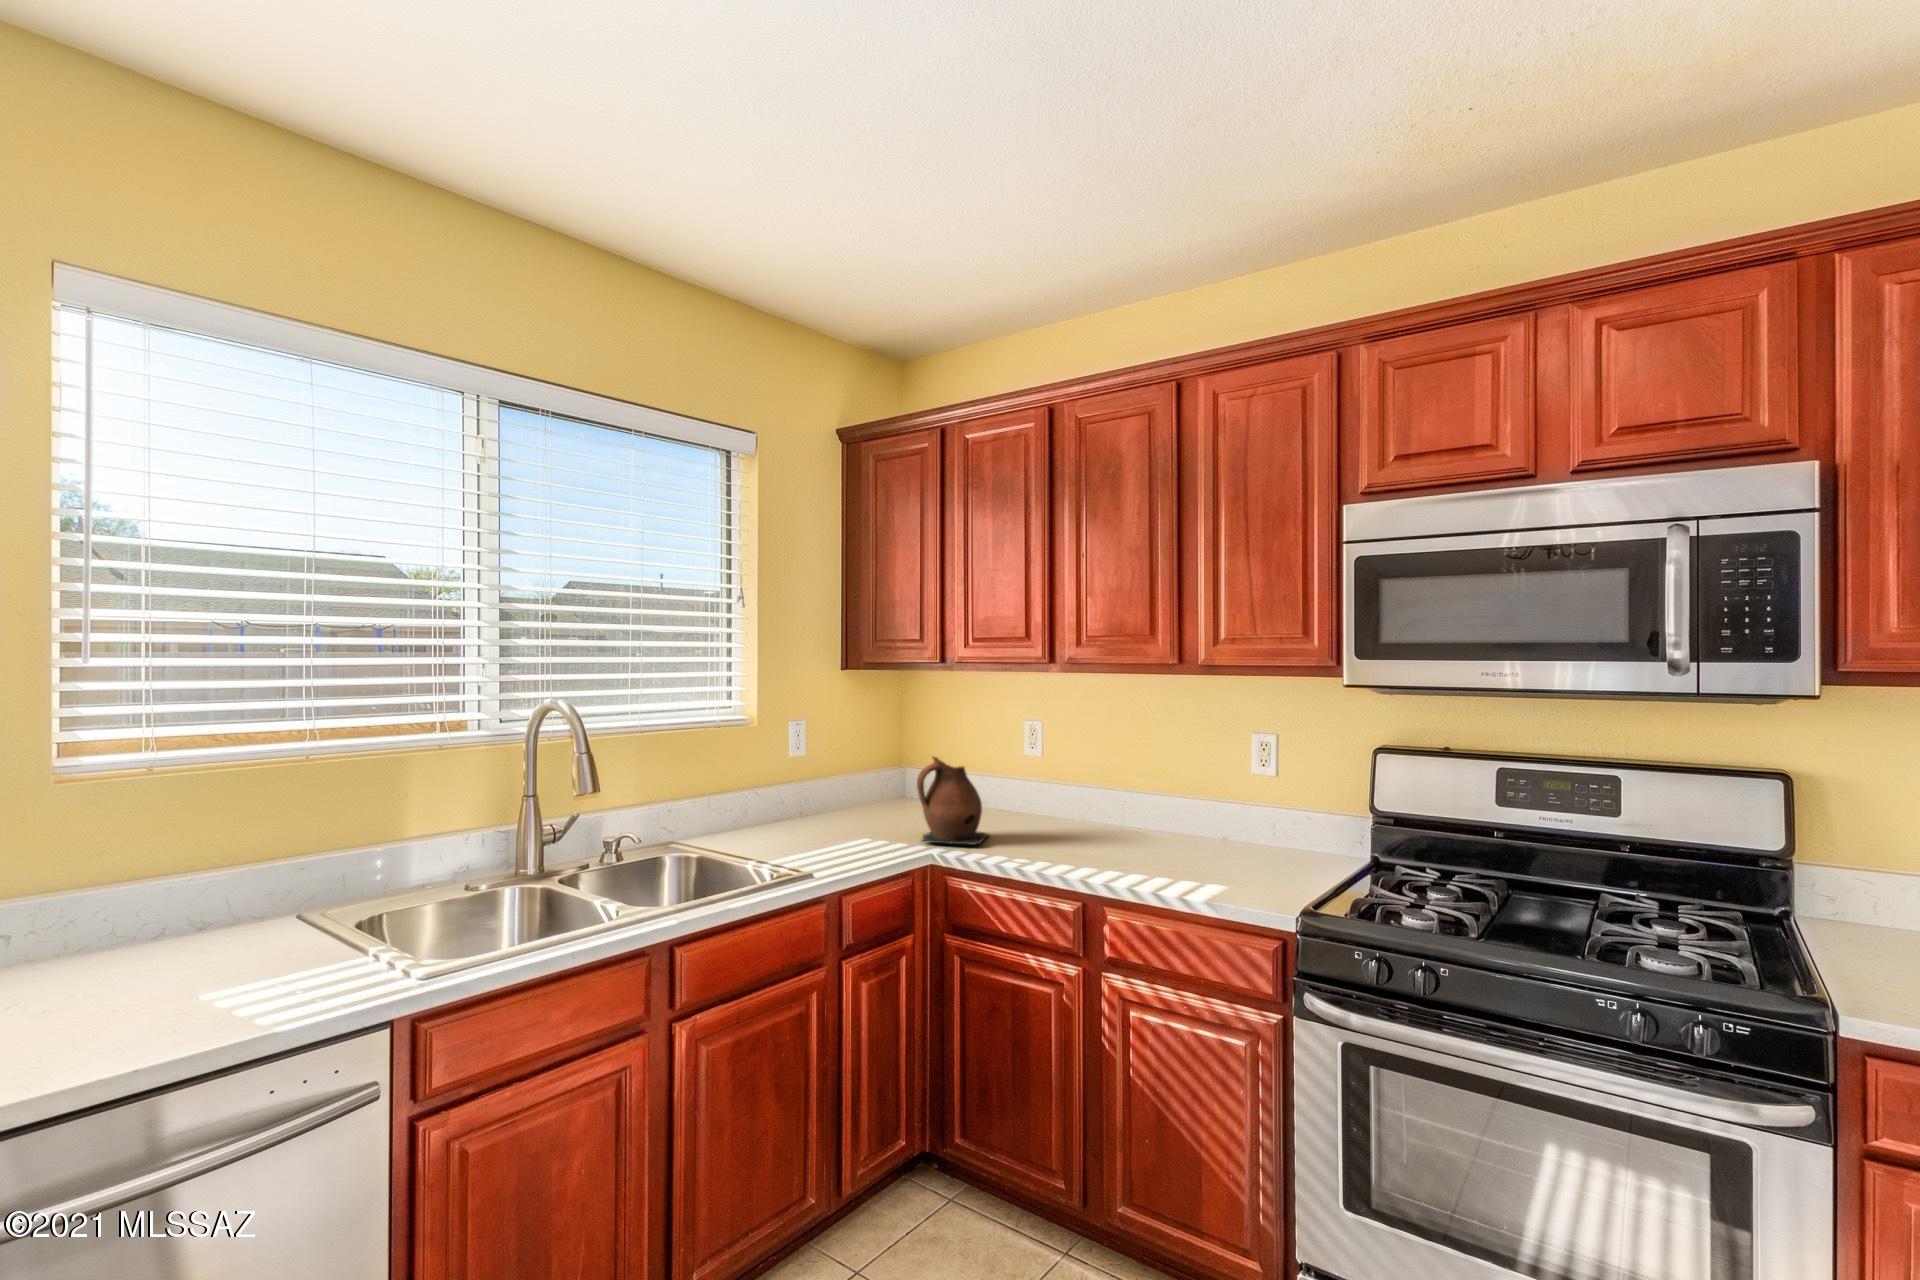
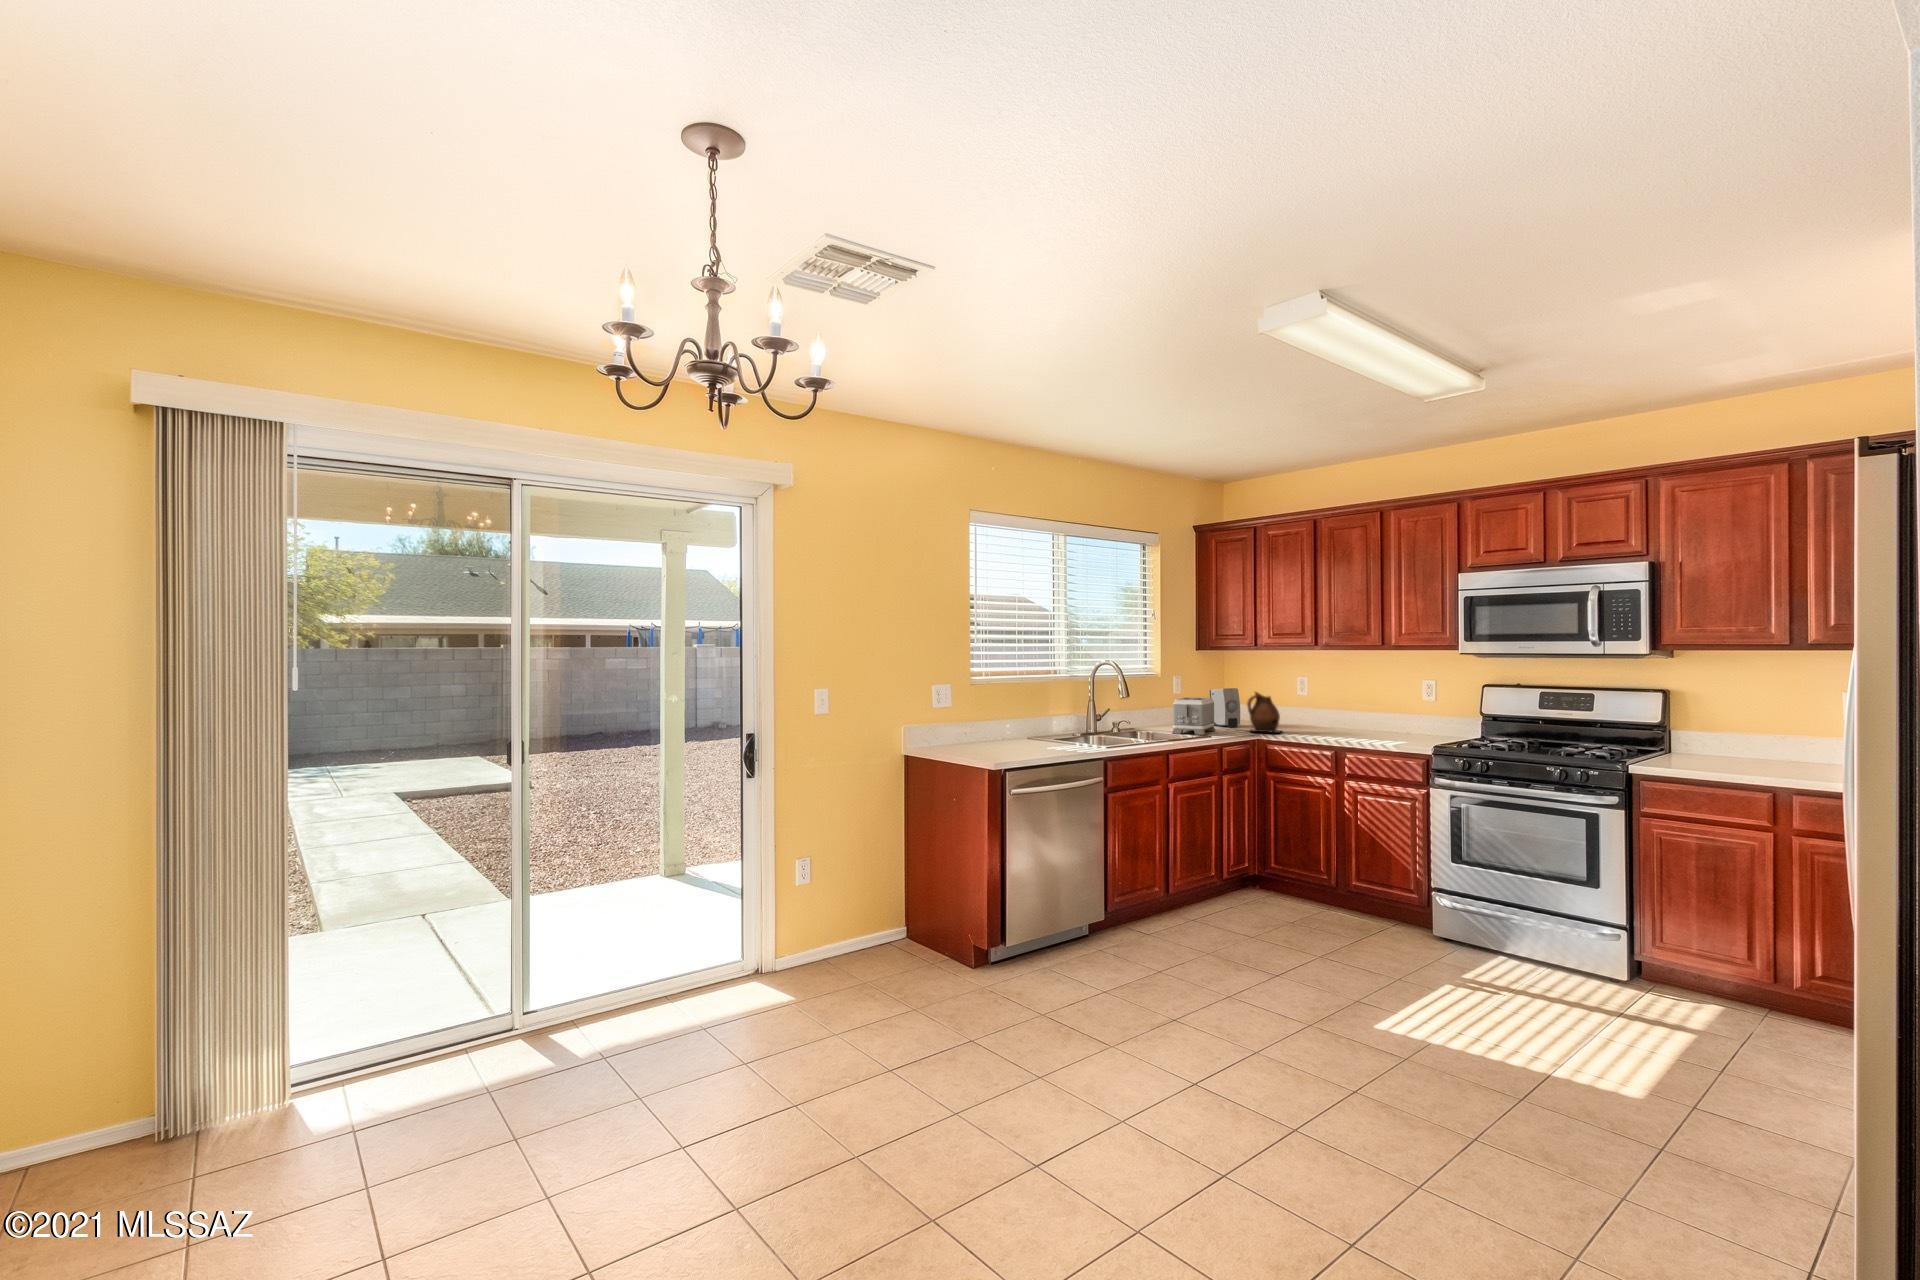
soap dispenser: none [859,745,914,824] -> present [1210,688,1240,727]
toaster: none [745,769,854,861] -> present [1172,697,1215,735]

